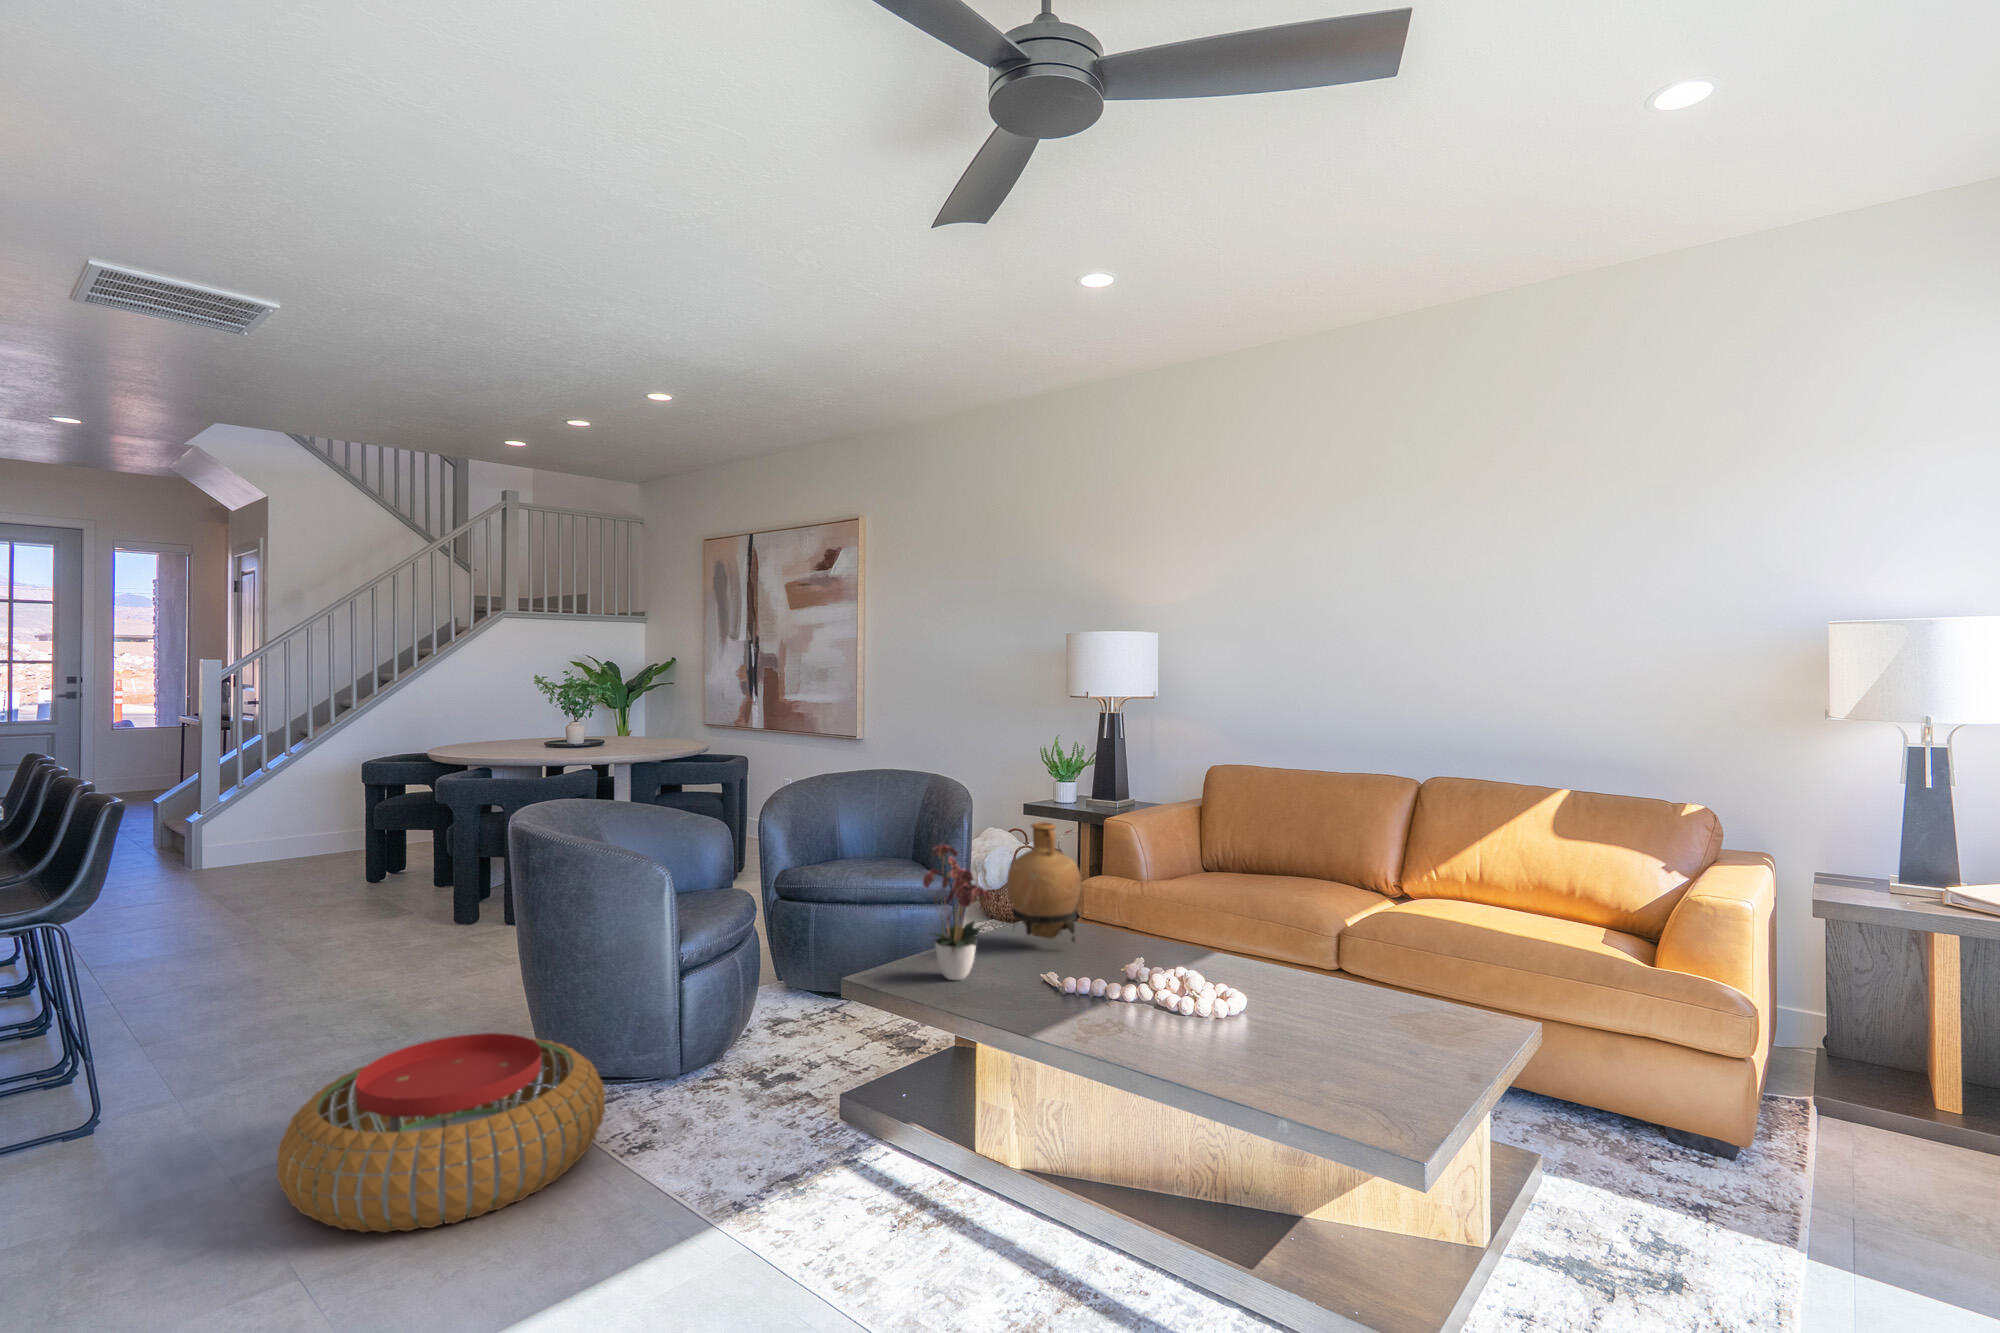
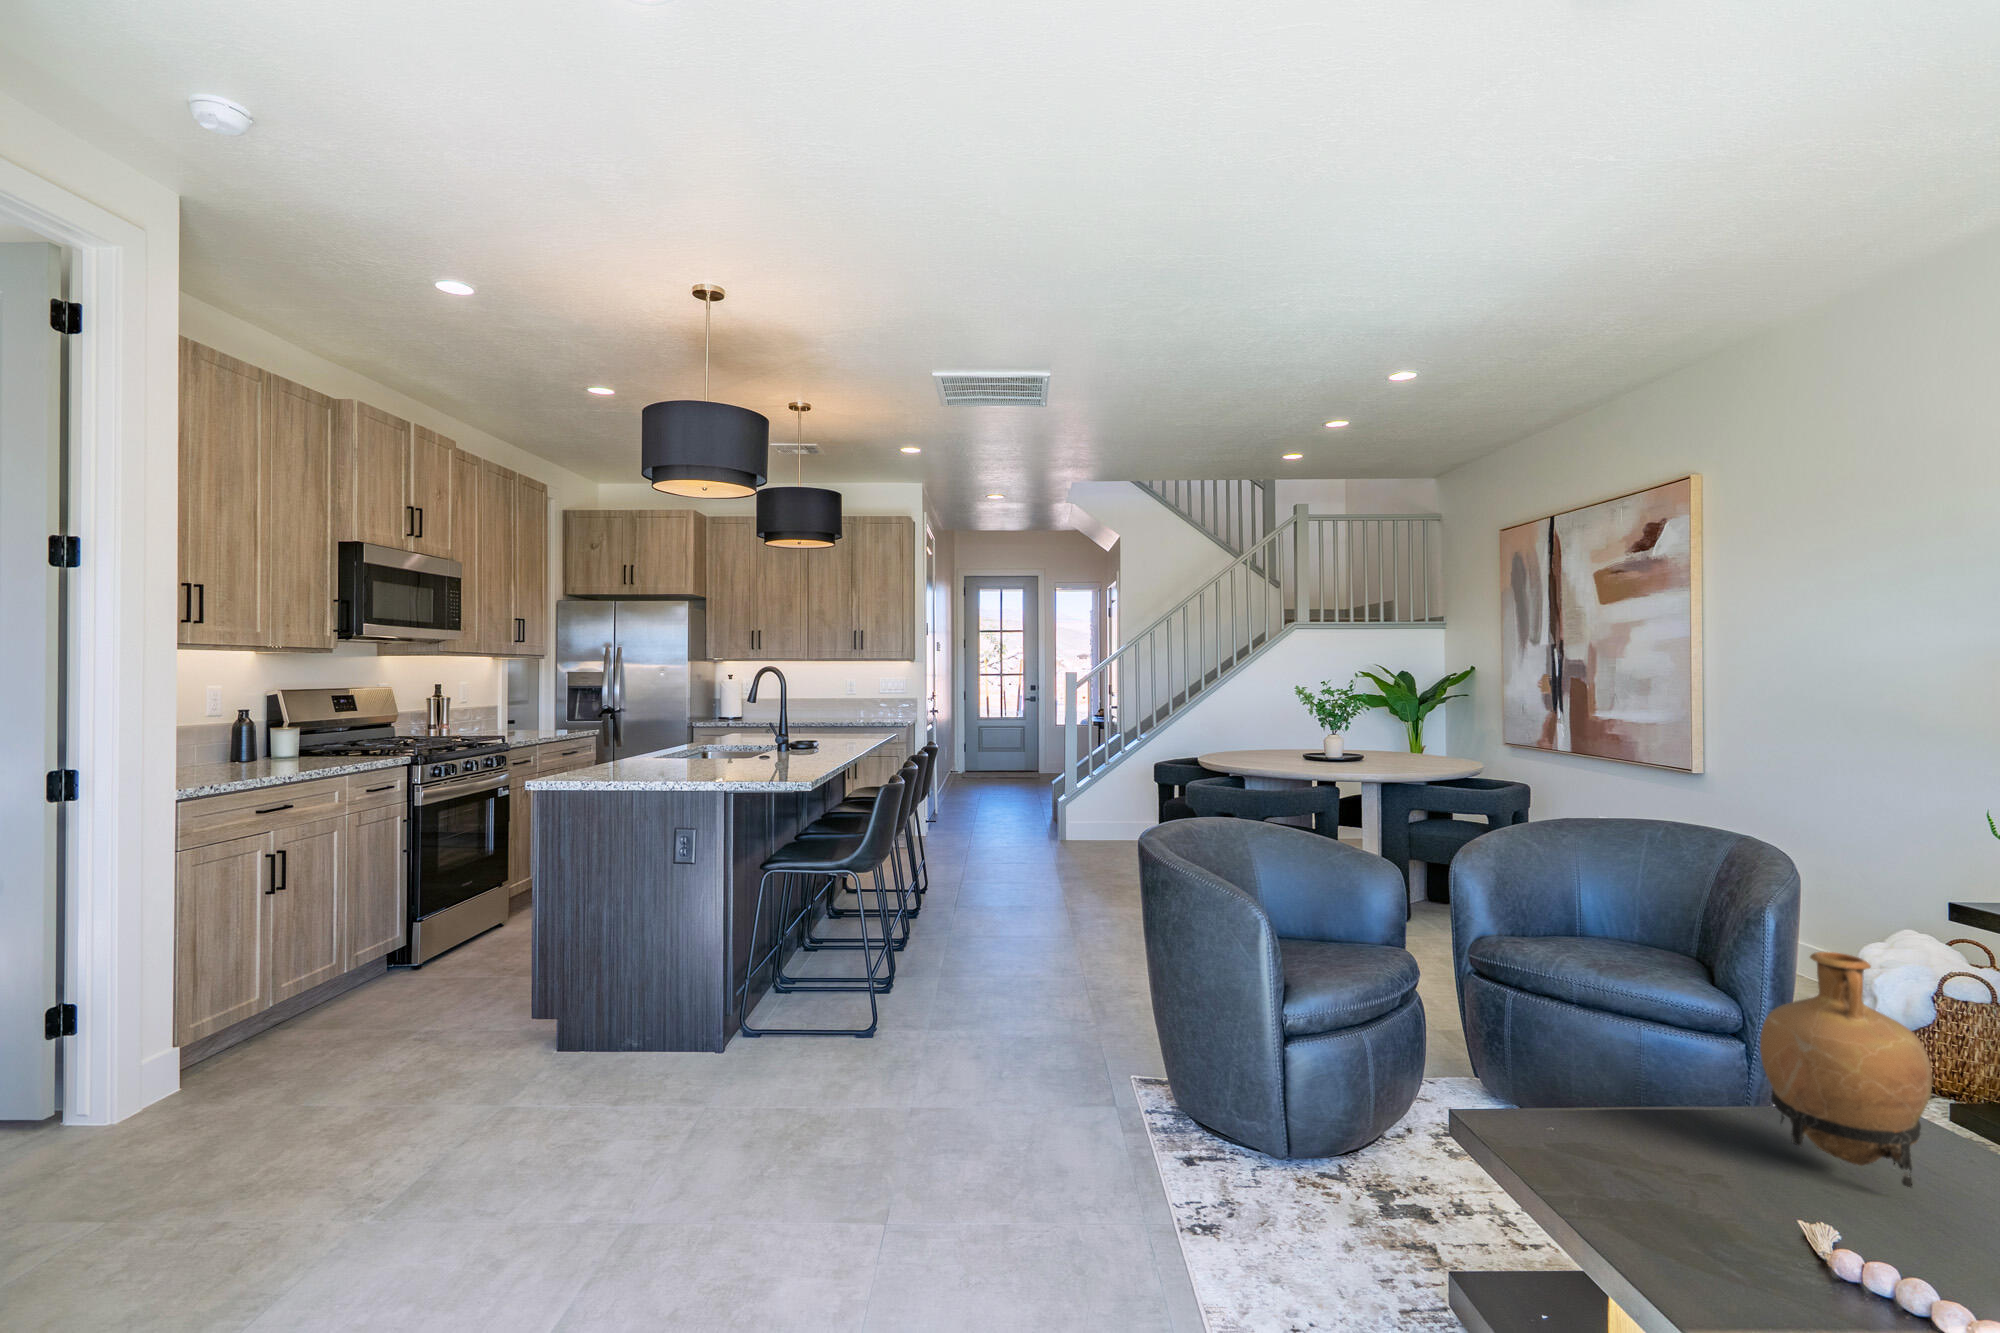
flower arrangement: present [923,845,991,980] -> none [1548,951,1684,1184]
pouf: present [277,1033,605,1233] -> none [898,1039,1182,1240]

